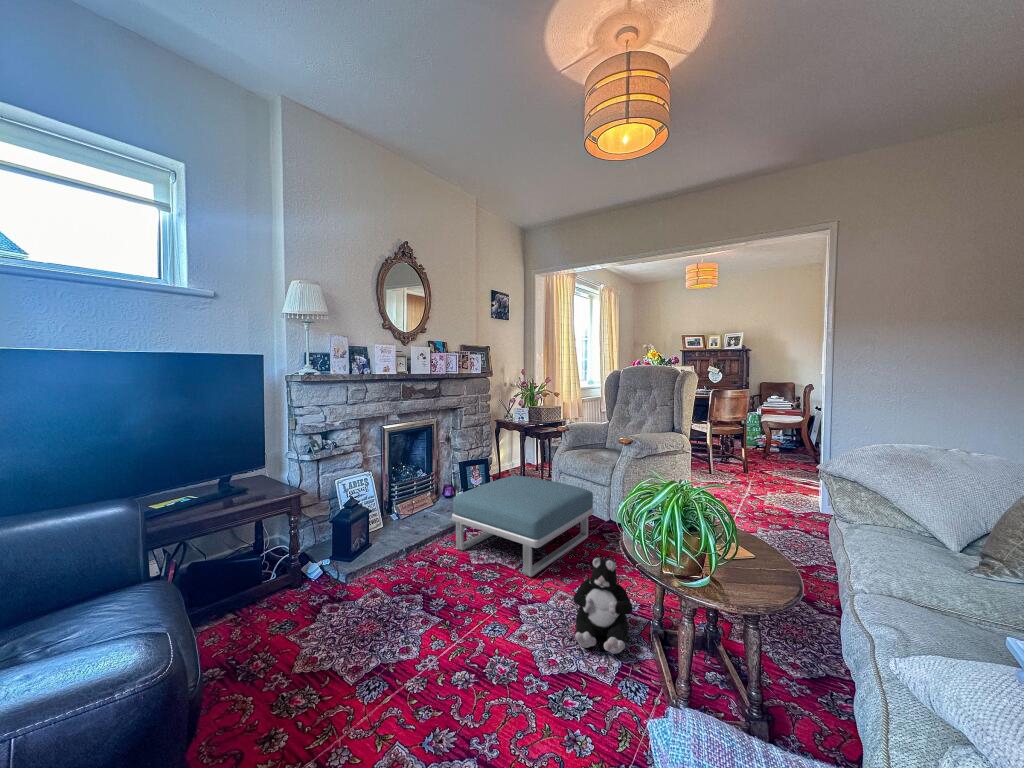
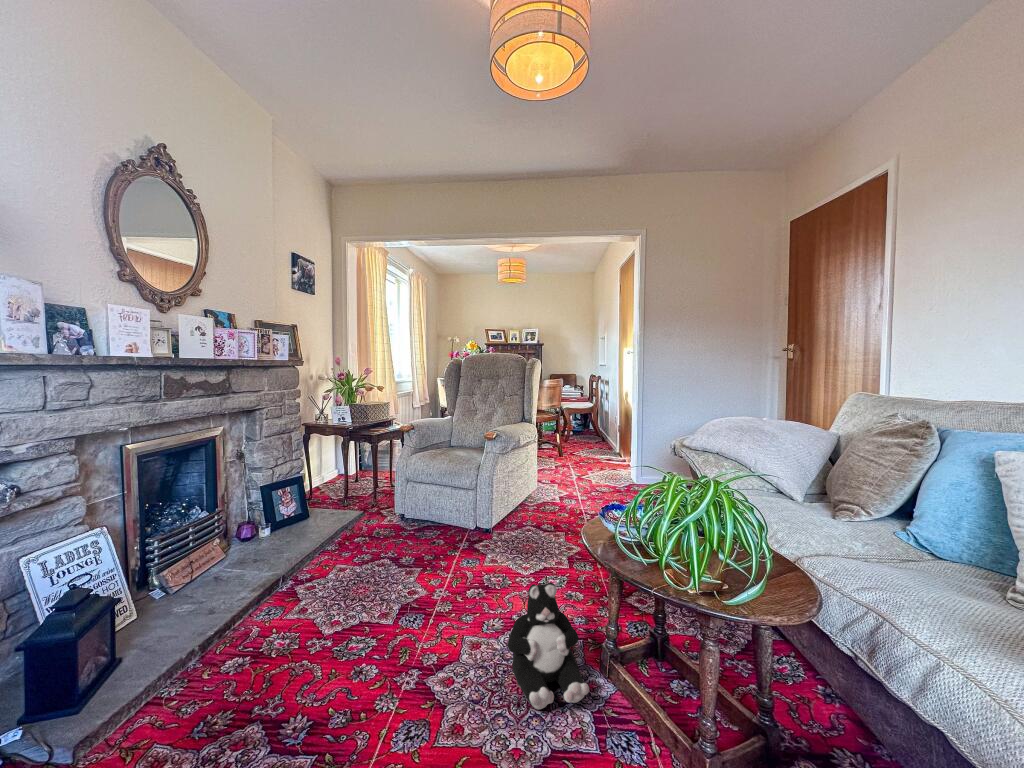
footstool: present [452,475,594,577] -> none [280,494,469,629]

